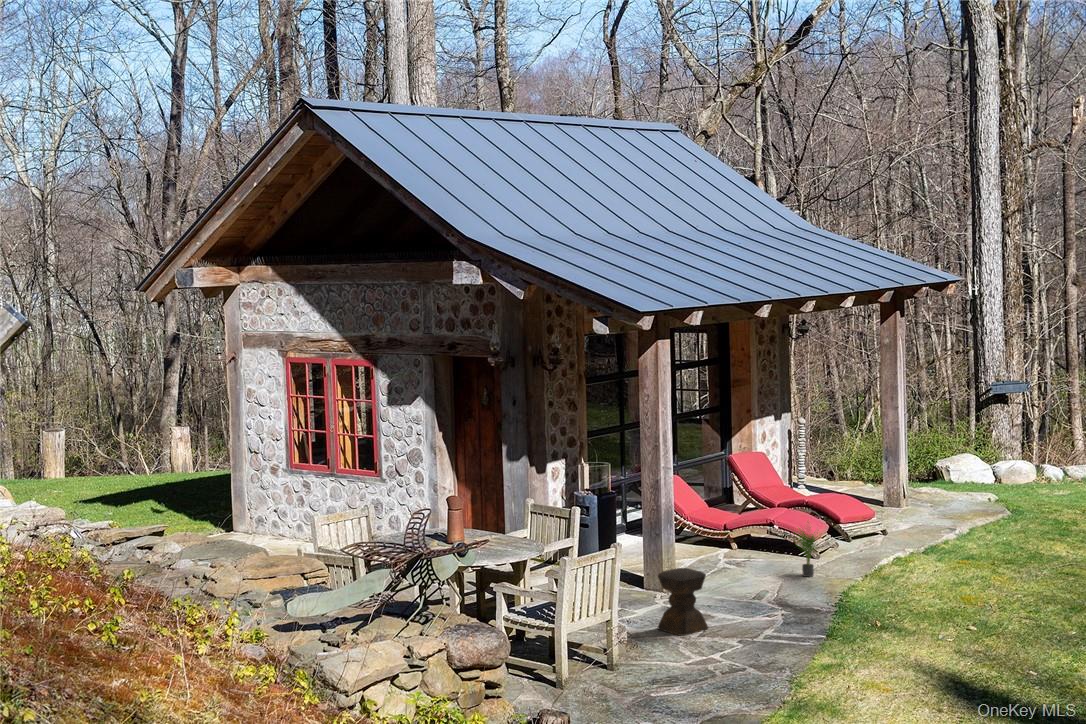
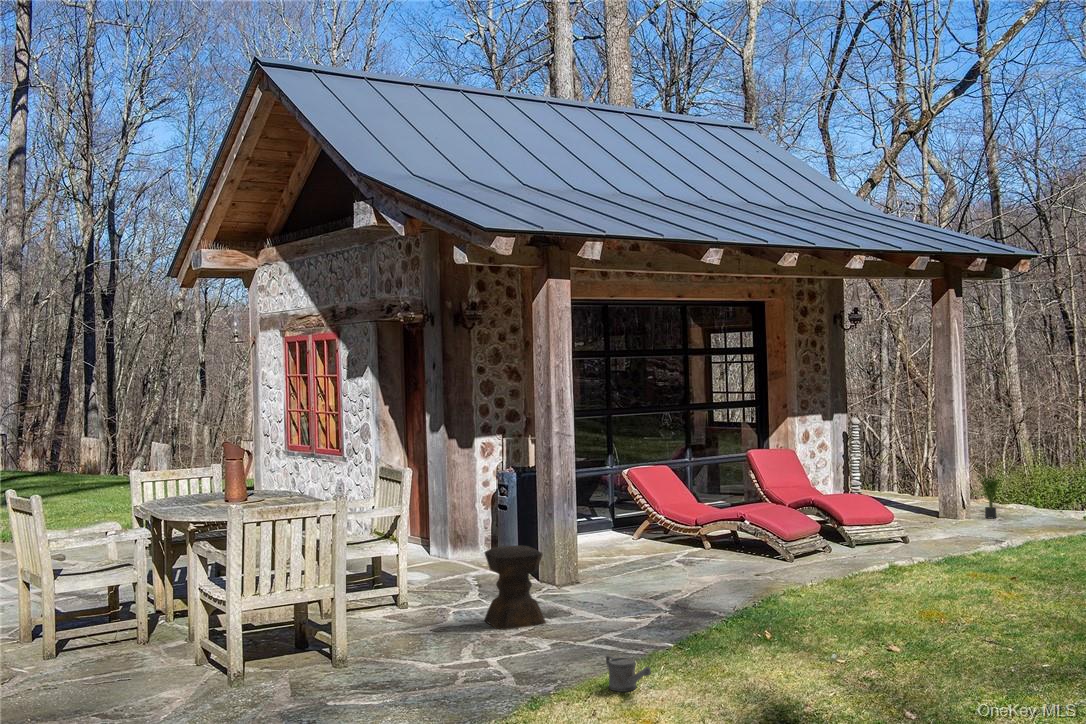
potted plant: present [797,528,816,577] -> present [981,474,1001,519]
watering can: none [825,651,871,676] -> present [606,655,651,692]

